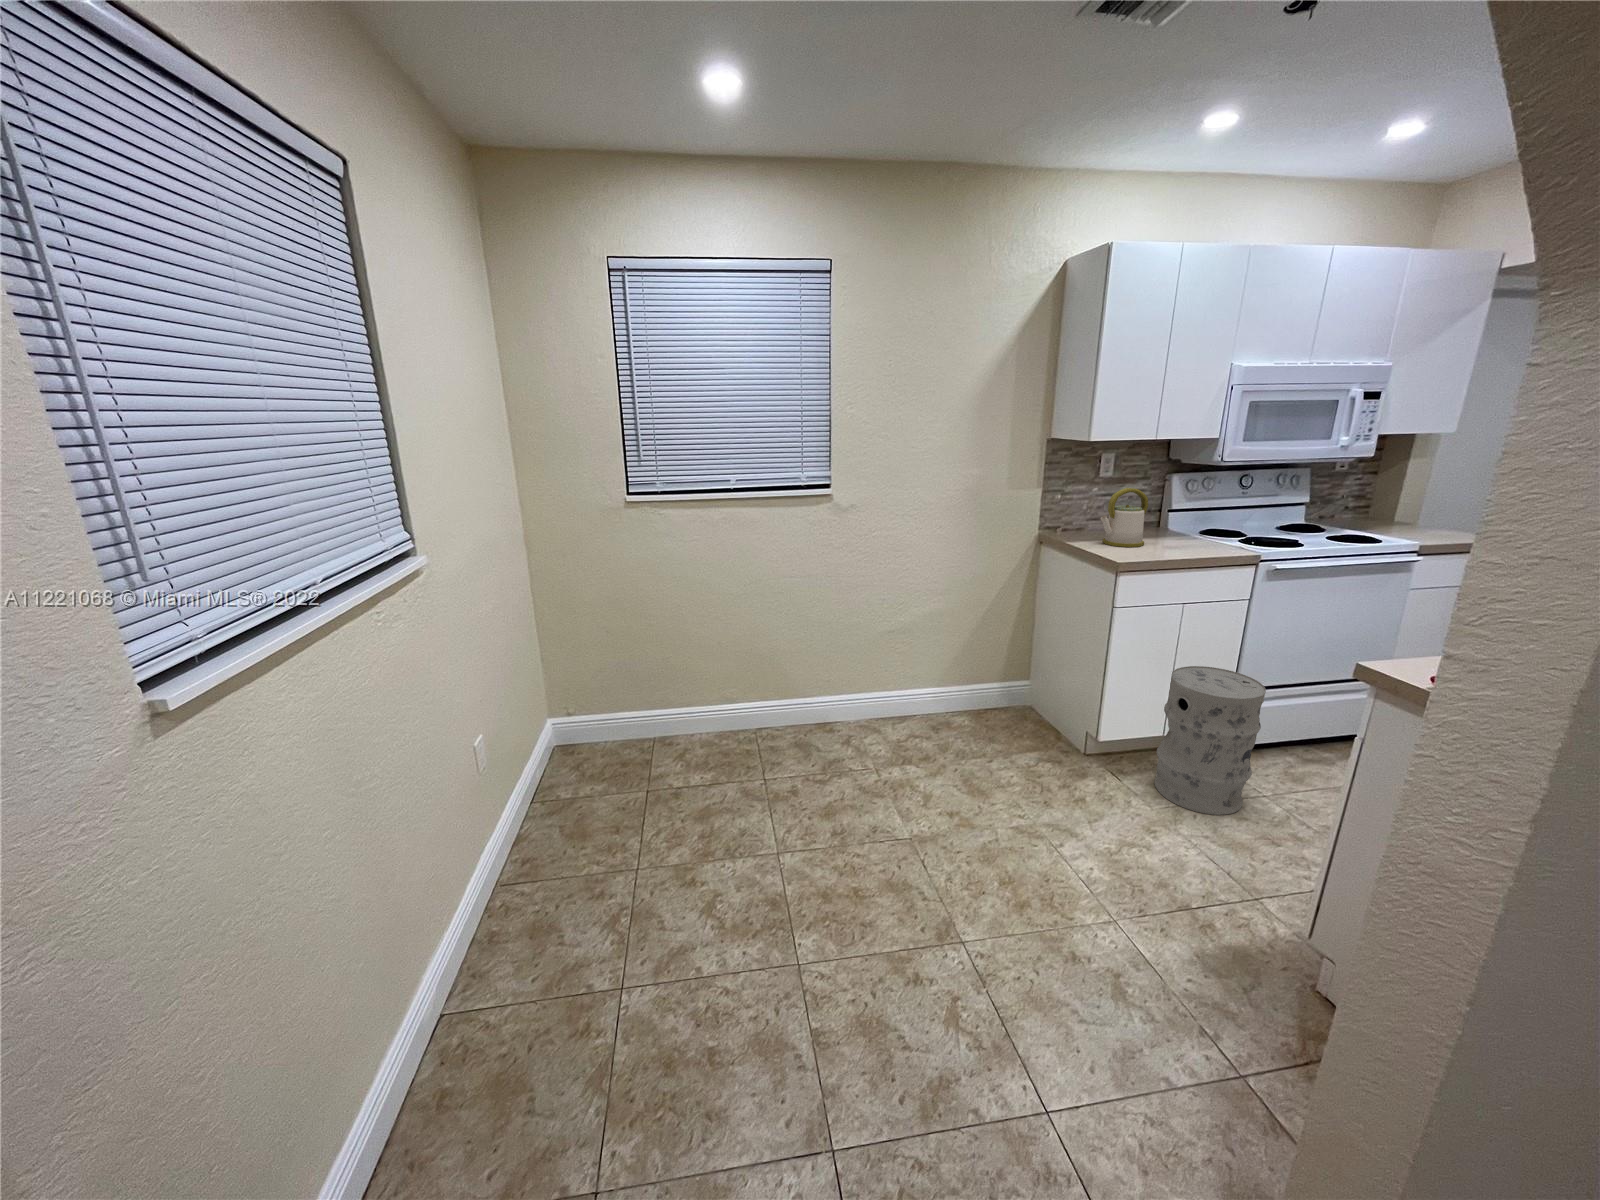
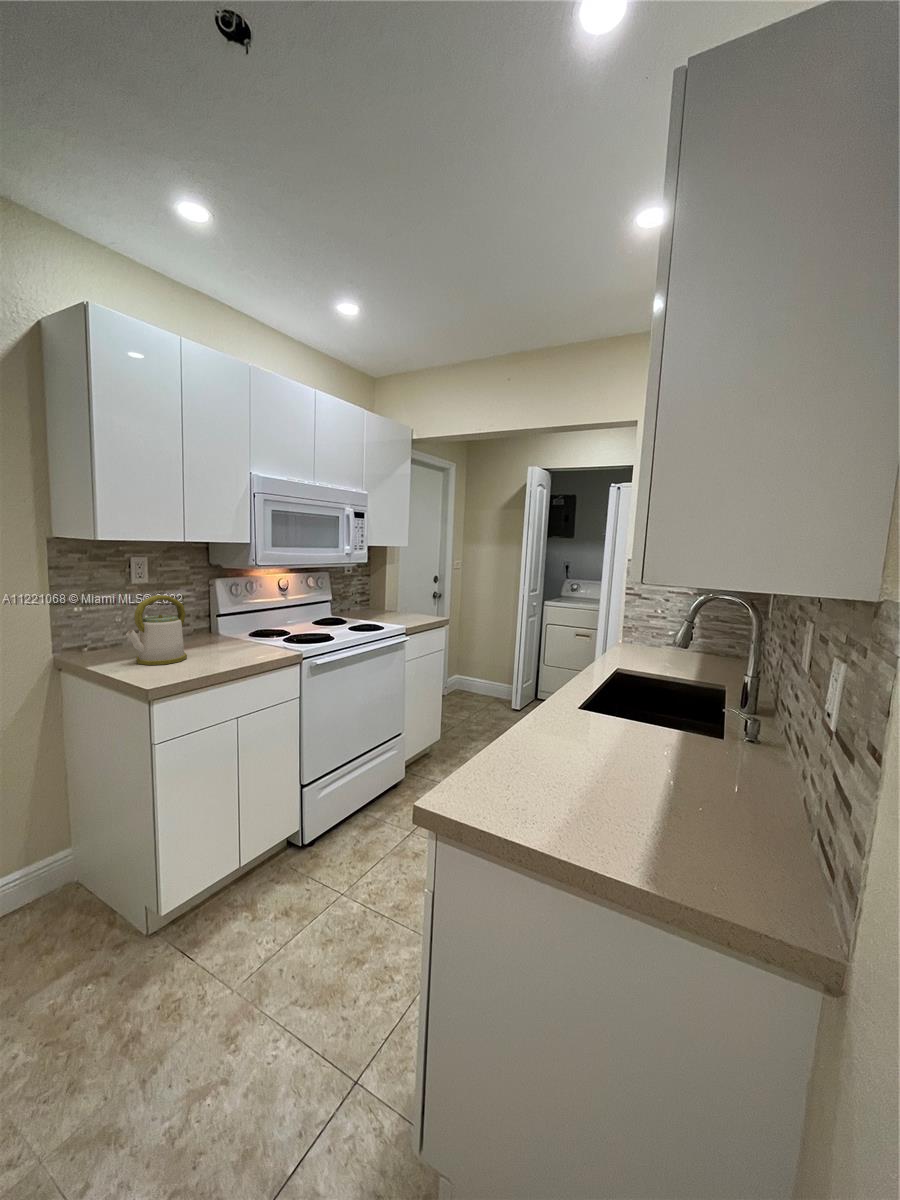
trash can: present [1155,666,1266,815] -> none [231,781,328,969]

